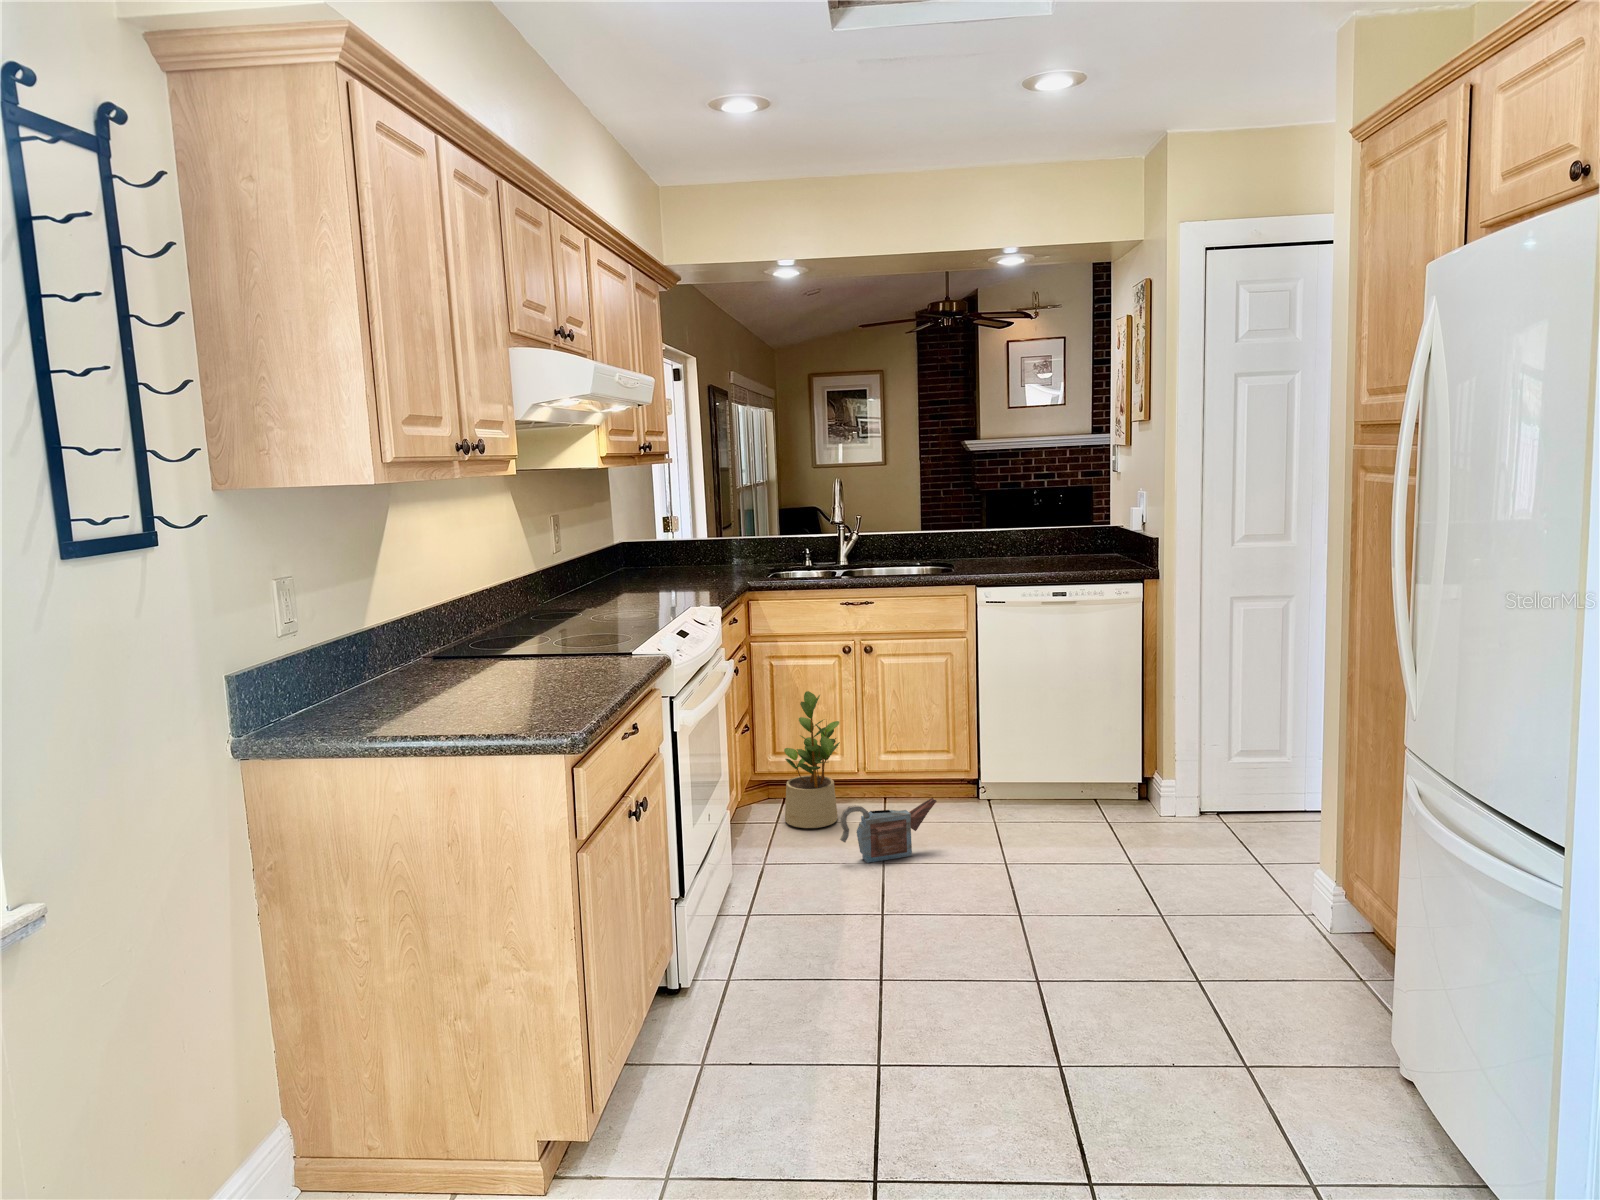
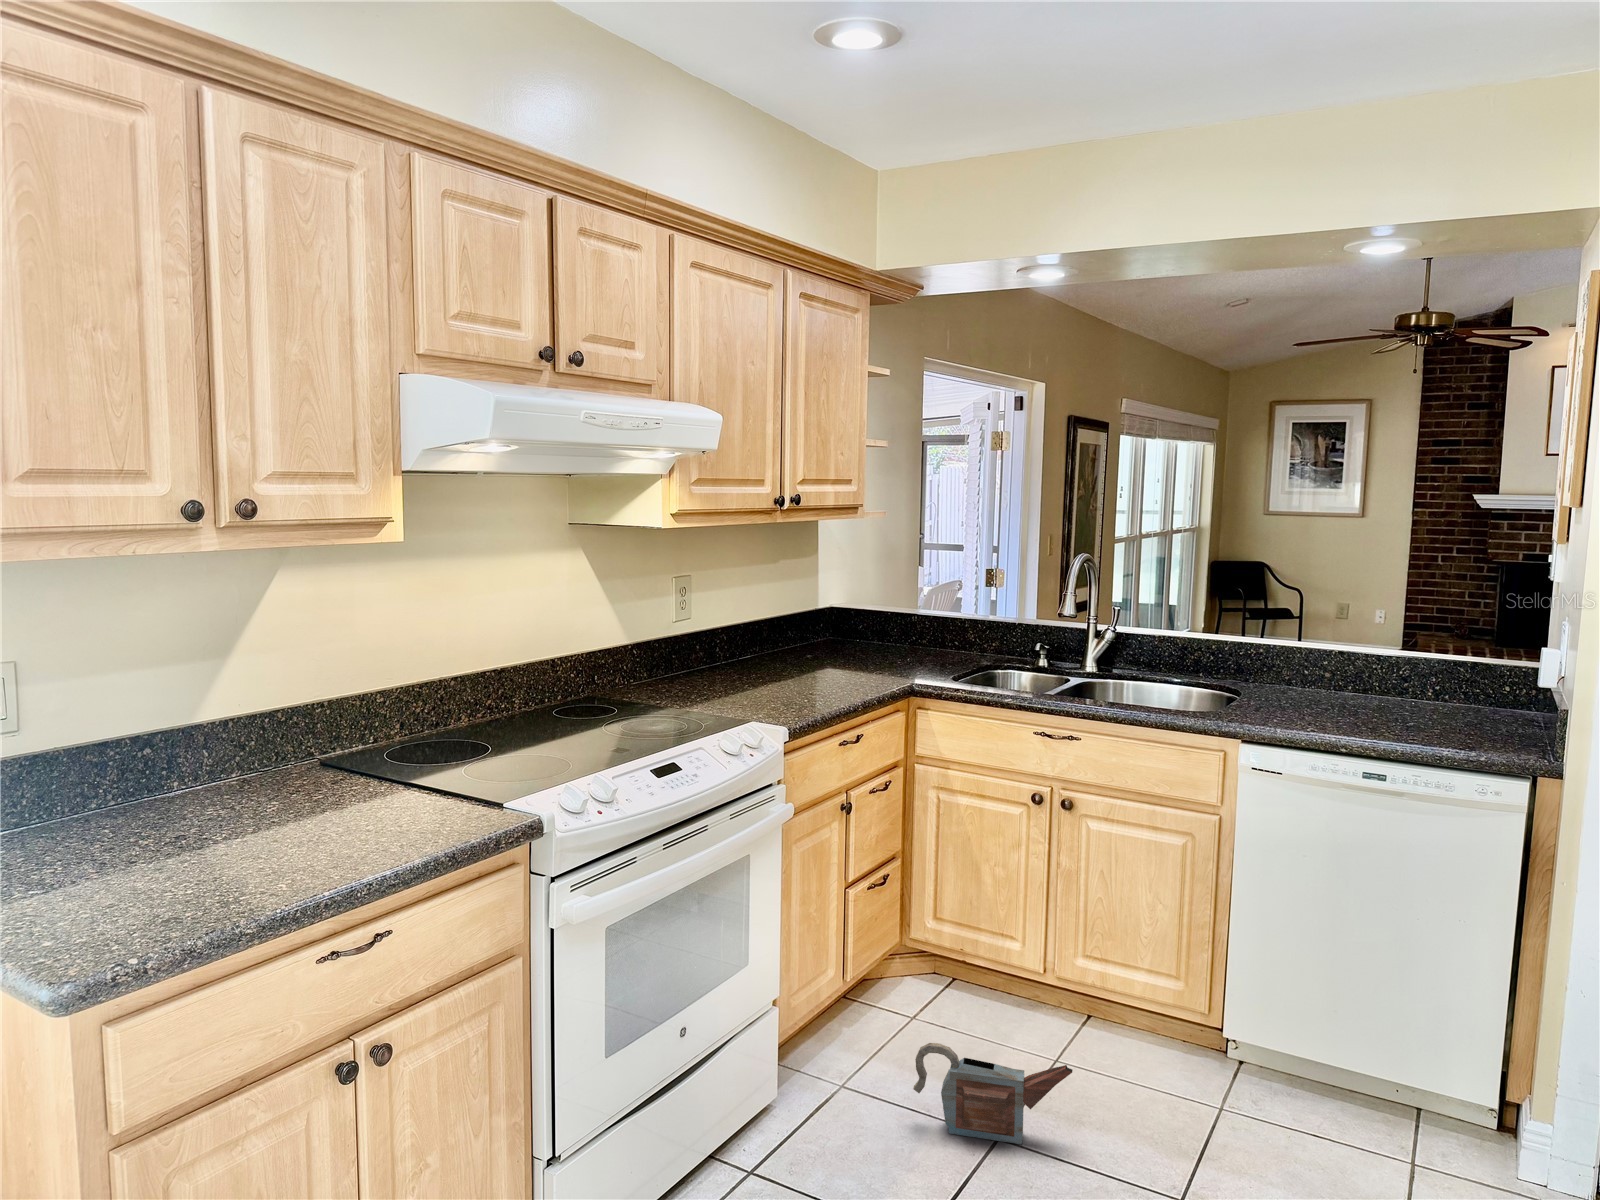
potted plant: present [784,691,840,828] -> none [913,850,1009,1045]

